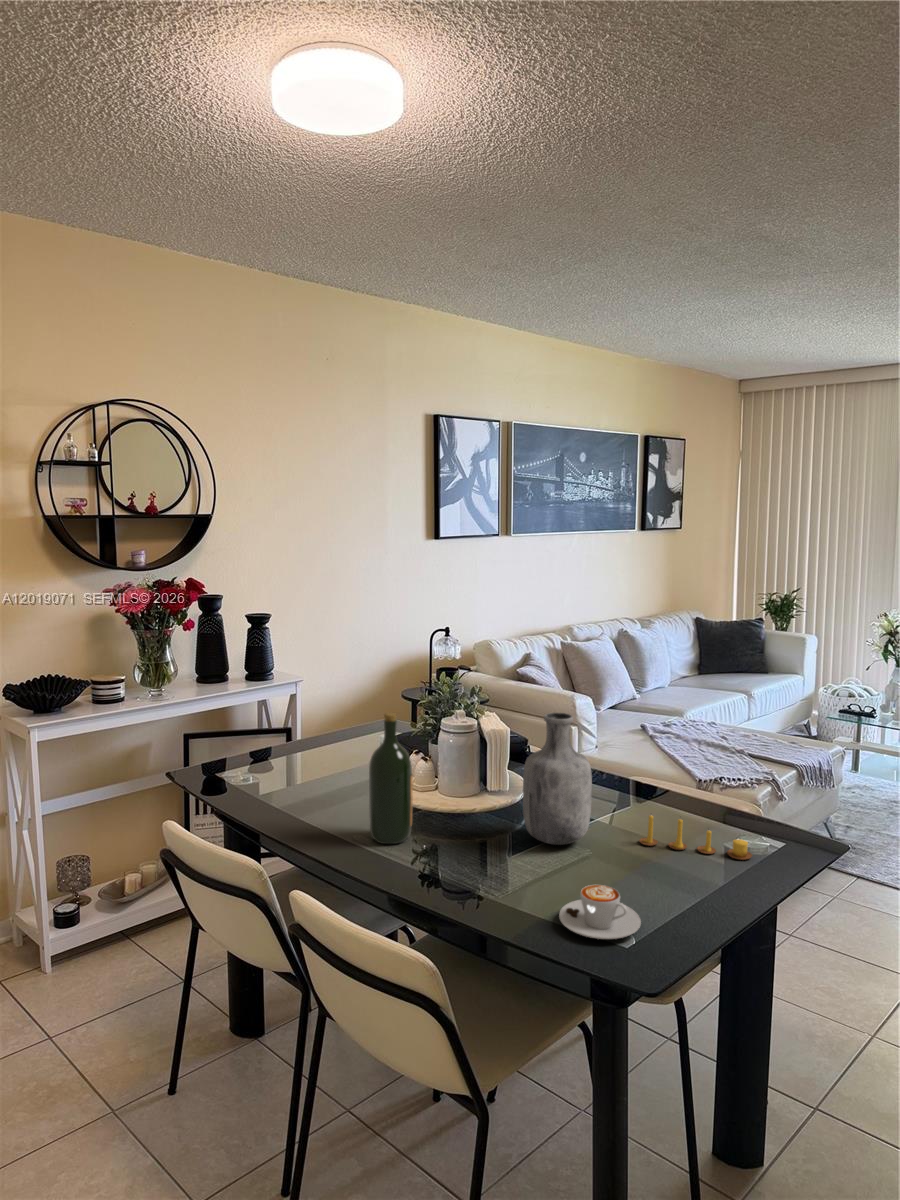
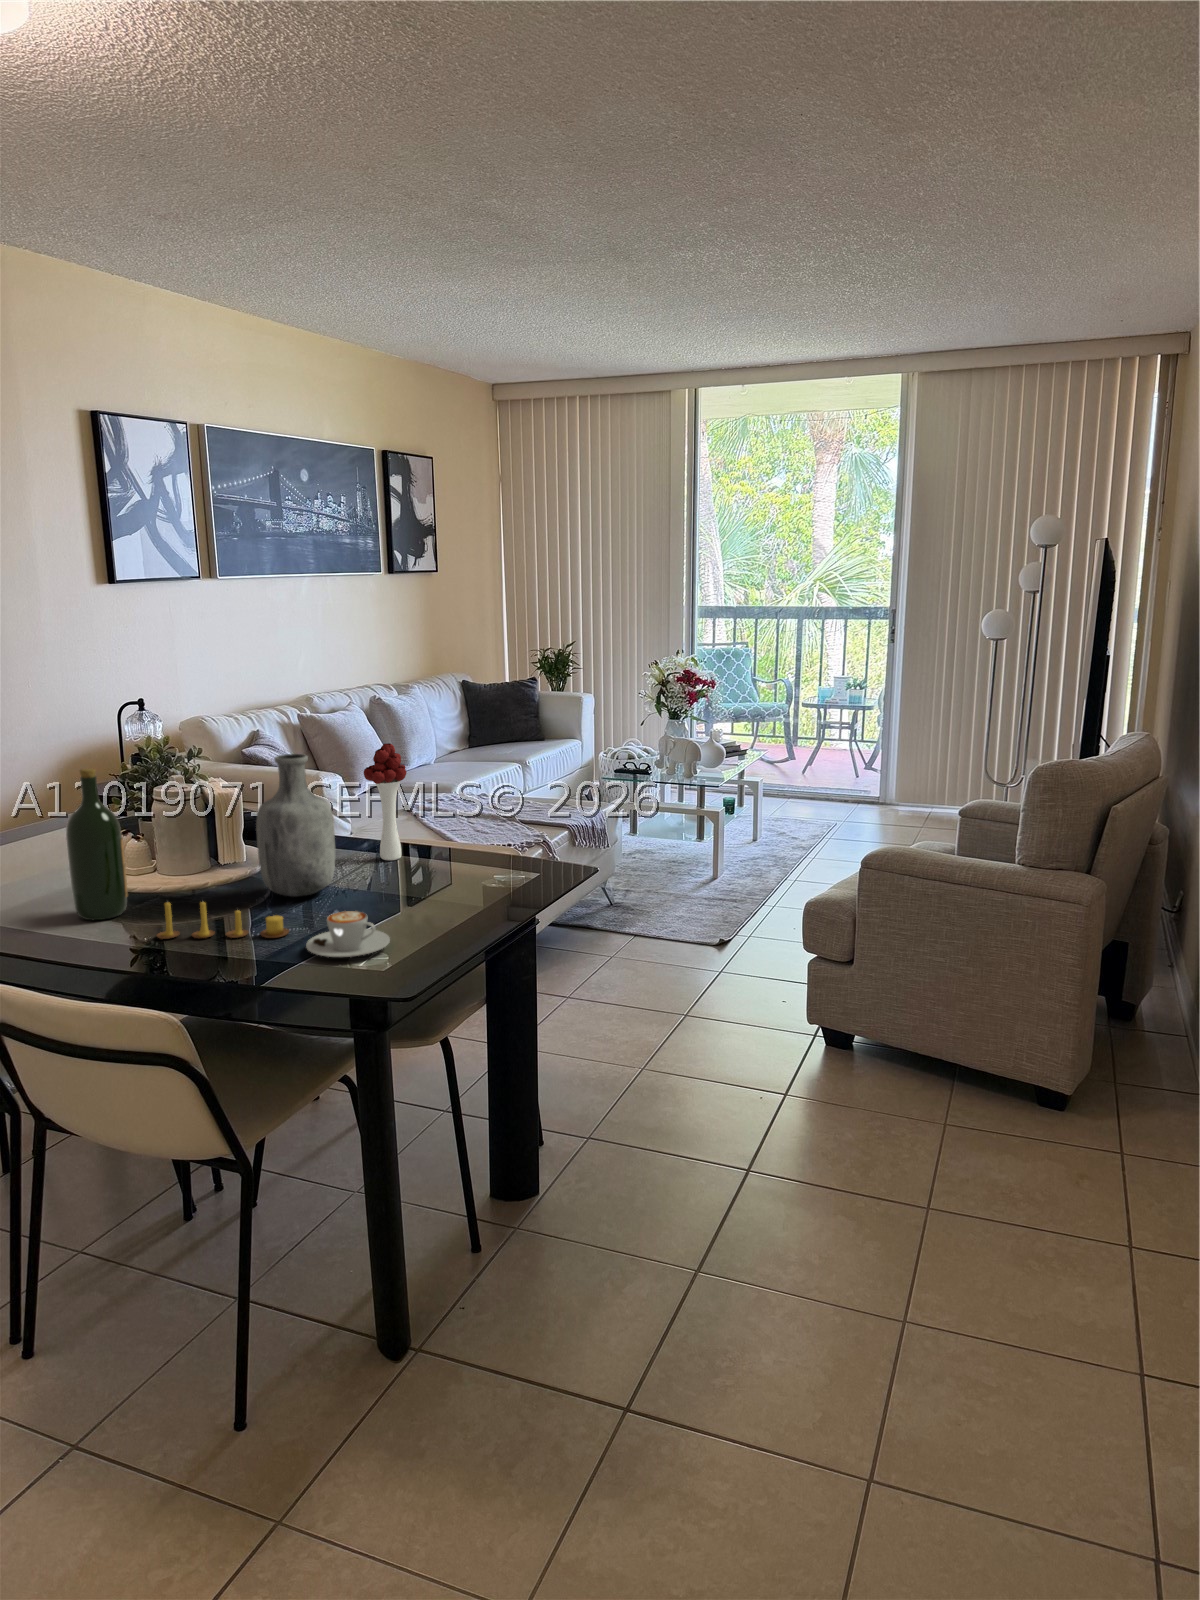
flower bouquet: none [621,703,660,811] -> present [364,743,406,860]
candle: present [639,815,752,860] -> present [157,902,289,939]

